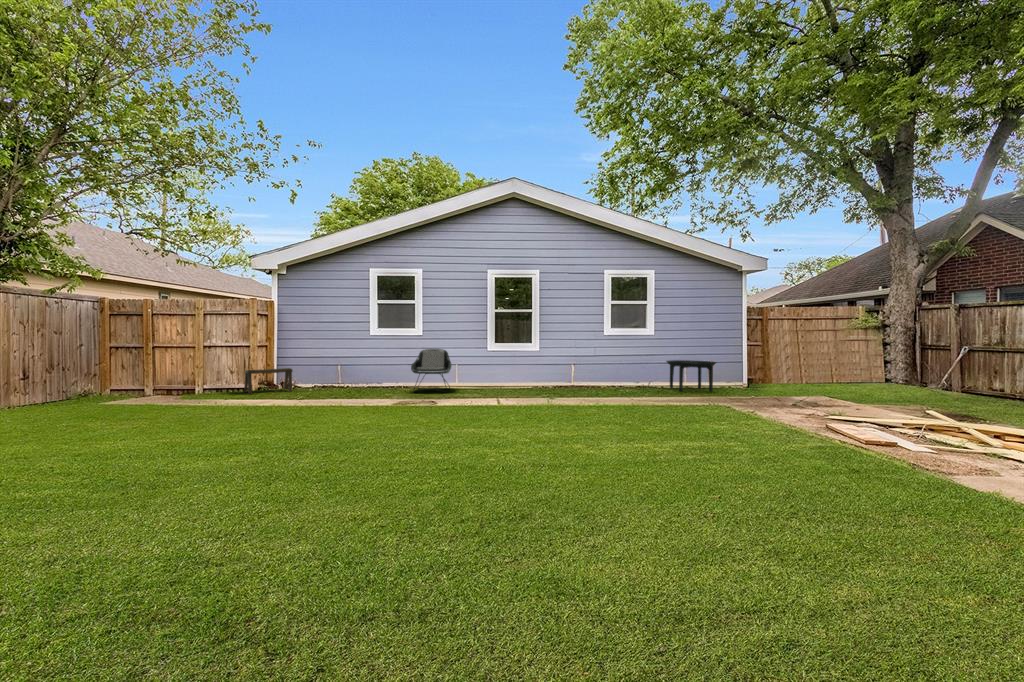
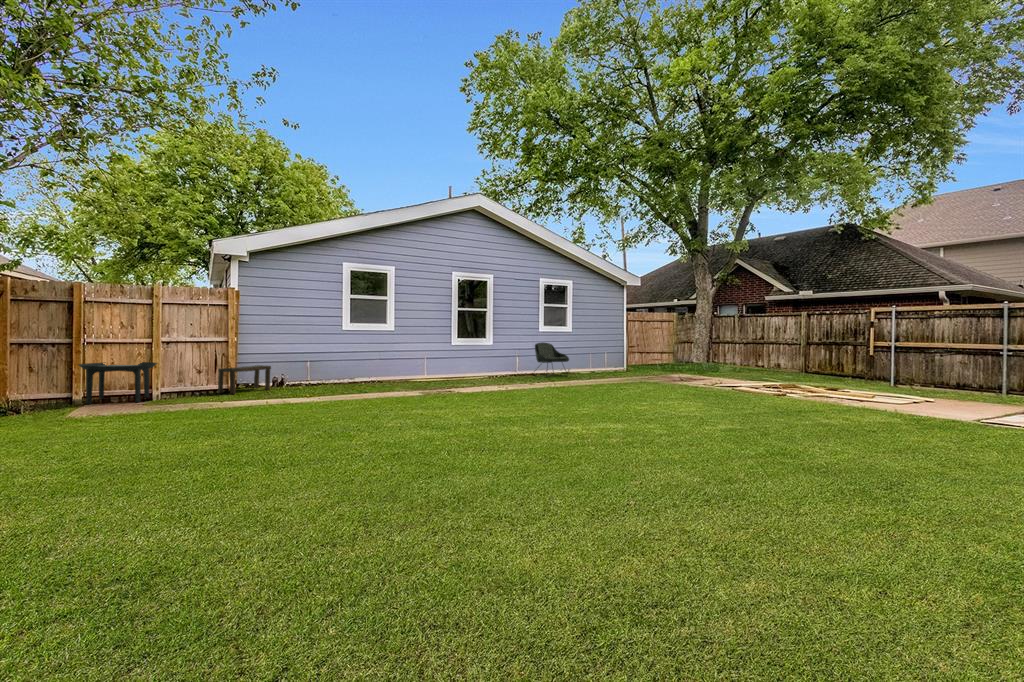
lounge chair: present [411,348,452,393] -> present [535,342,569,377]
round table: present [666,360,716,391] -> present [79,362,157,404]

